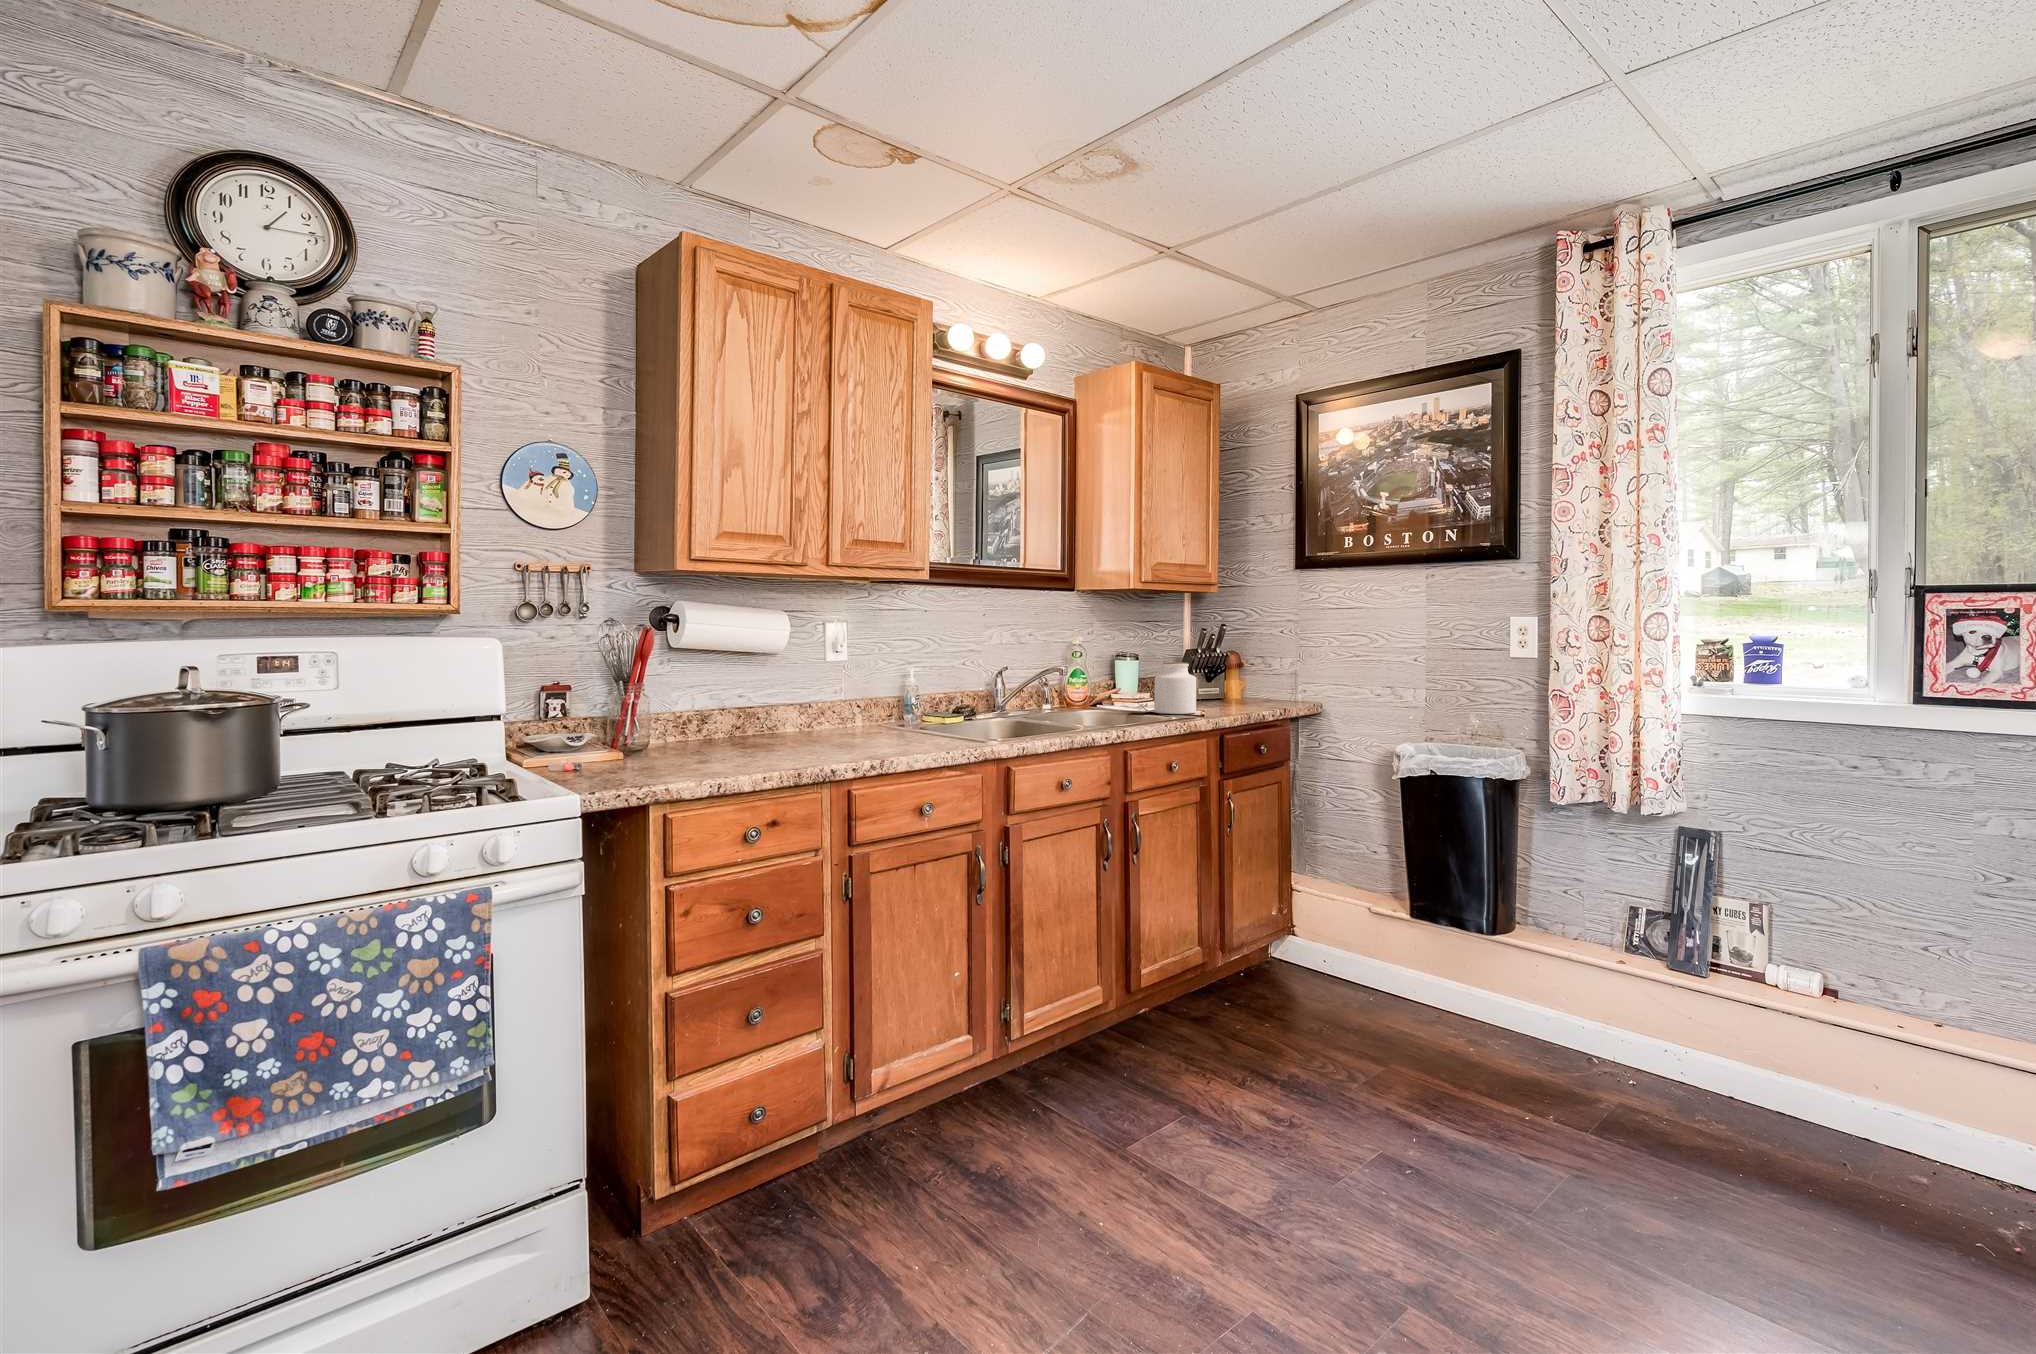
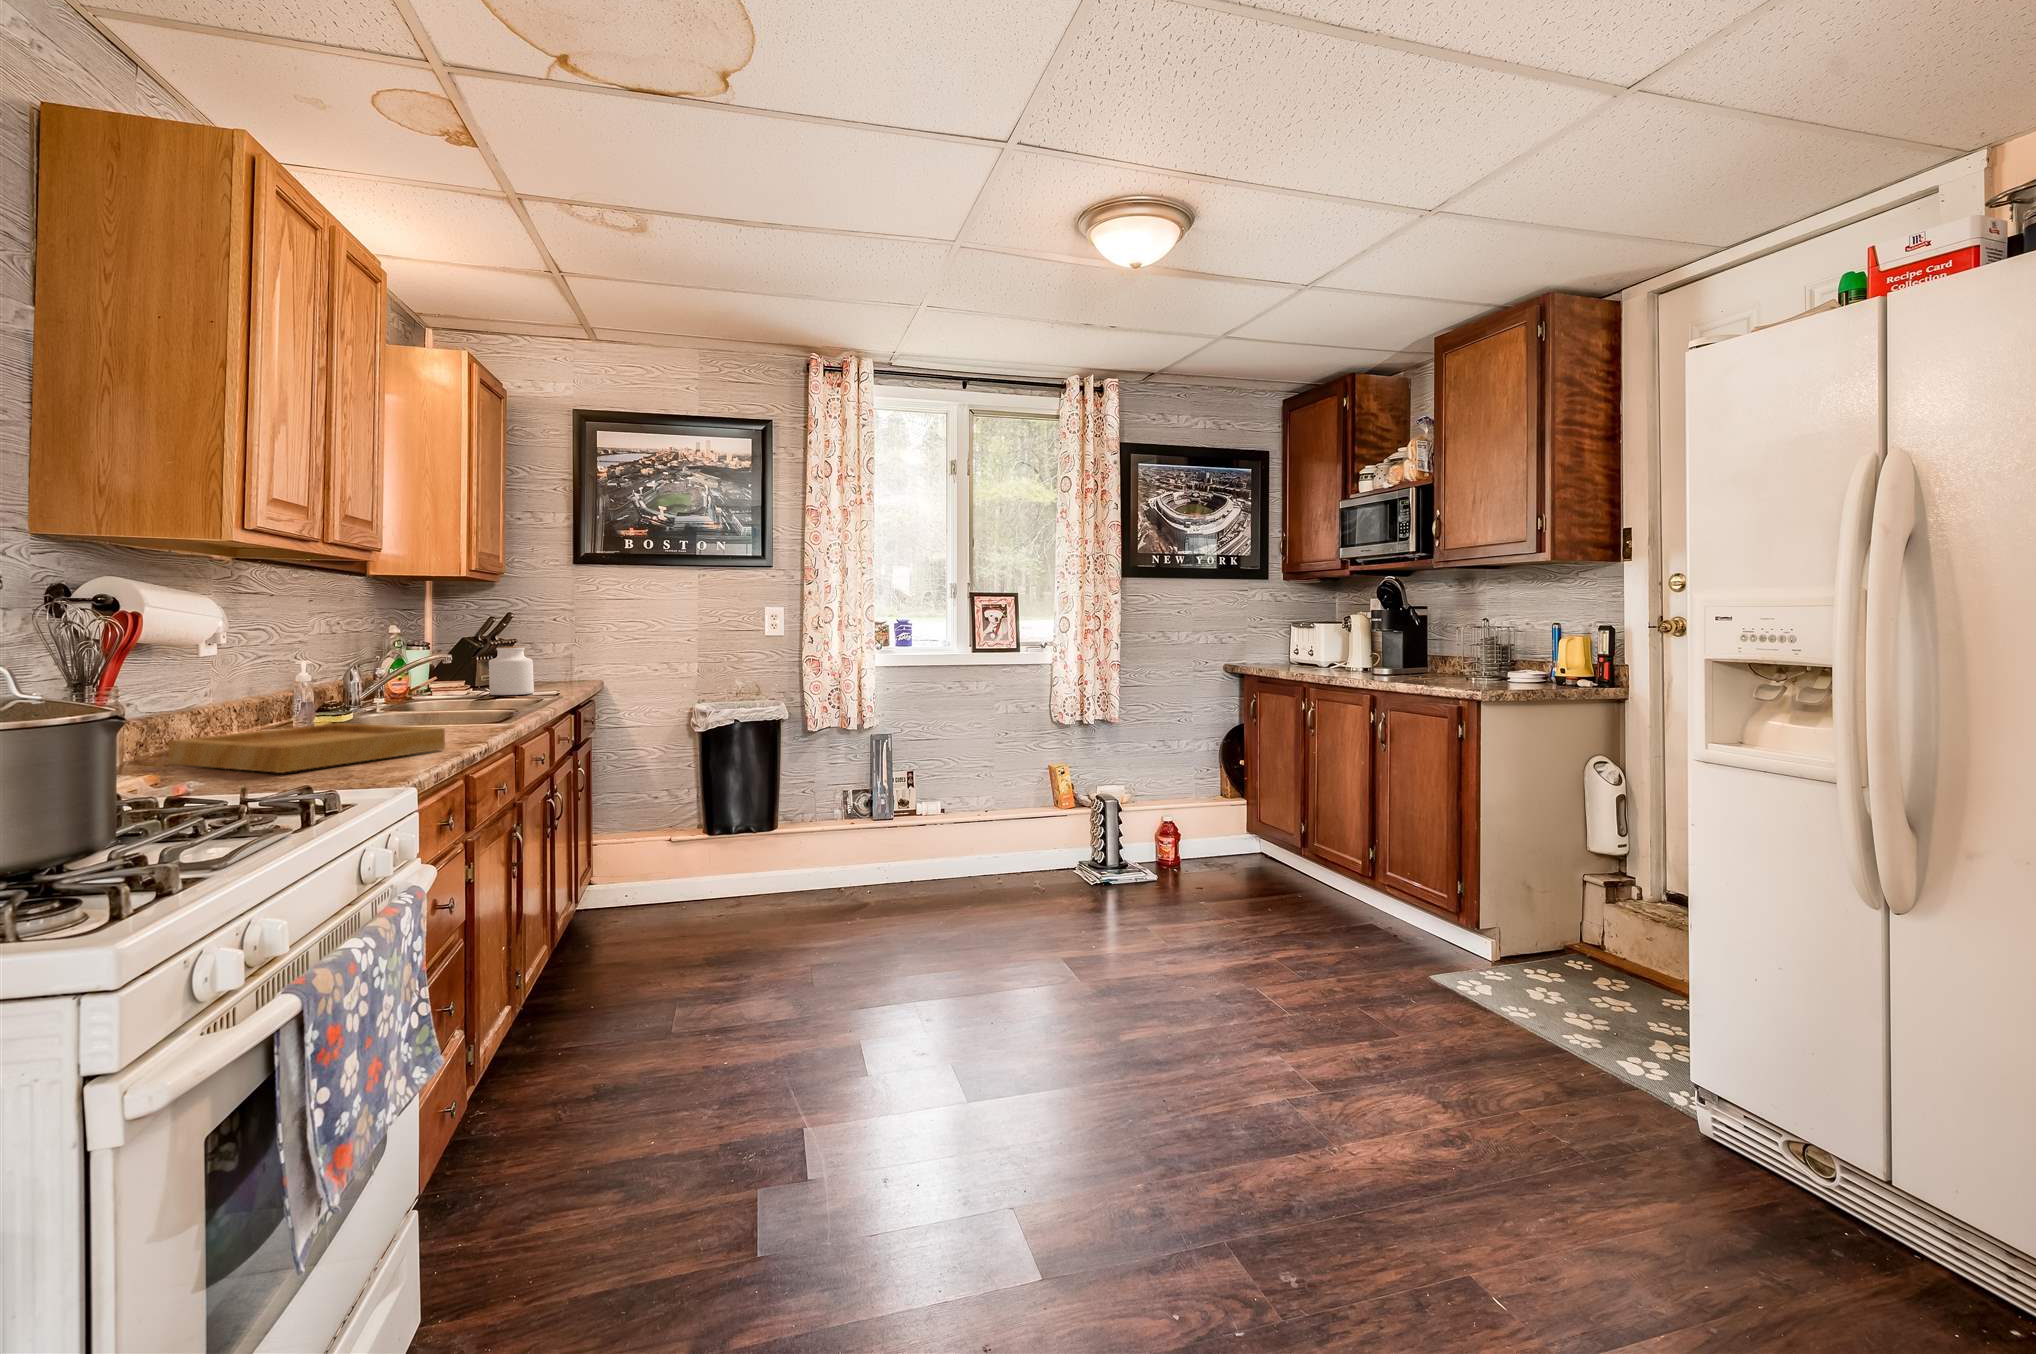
tray: none [683,725,848,762] -> present [168,723,445,773]

